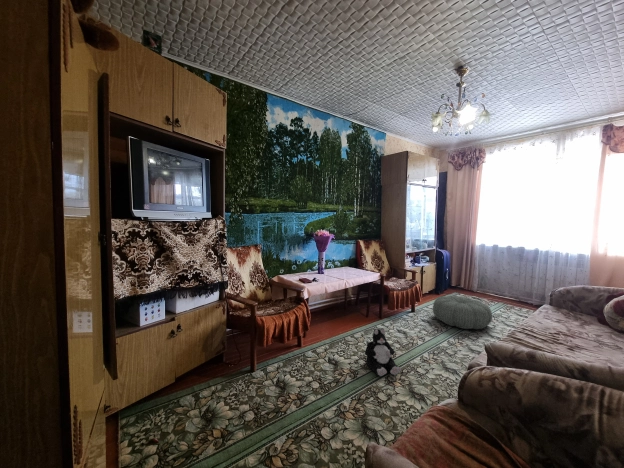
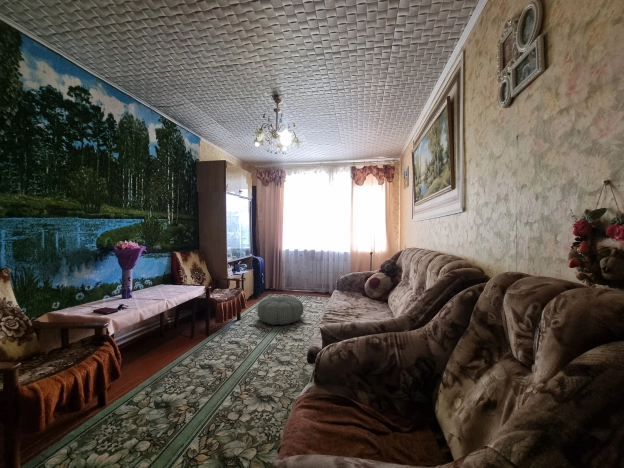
plush toy: present [365,329,401,376] -> none [205,344,245,396]

